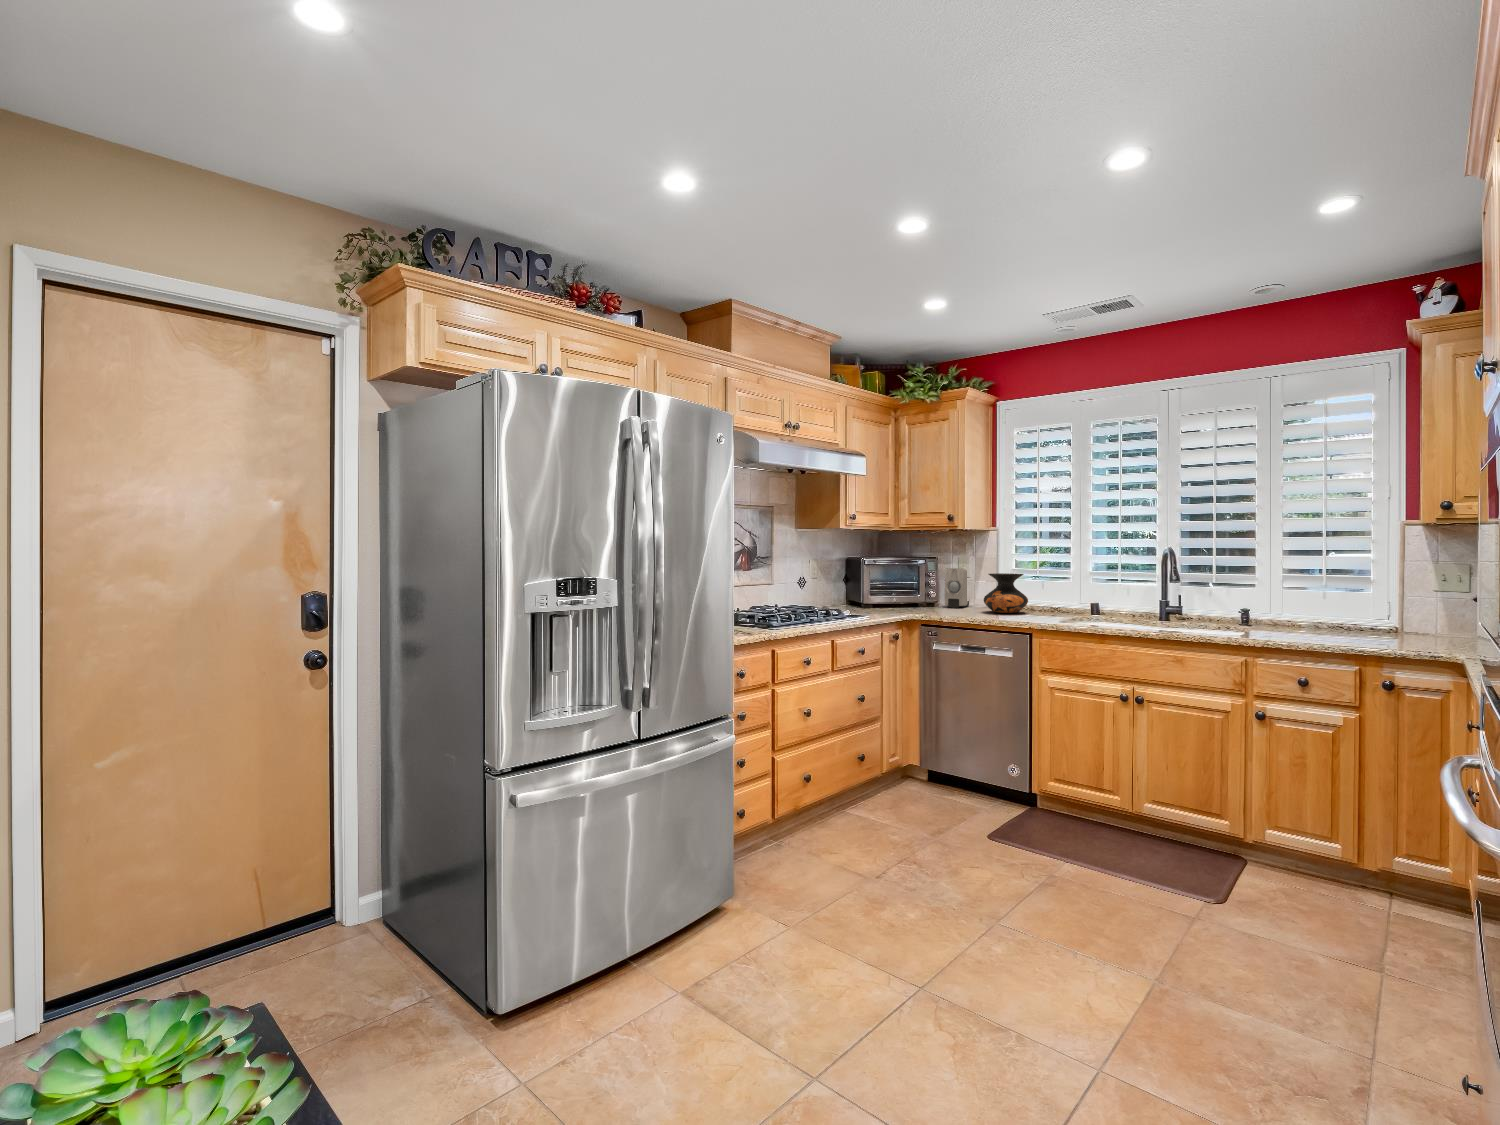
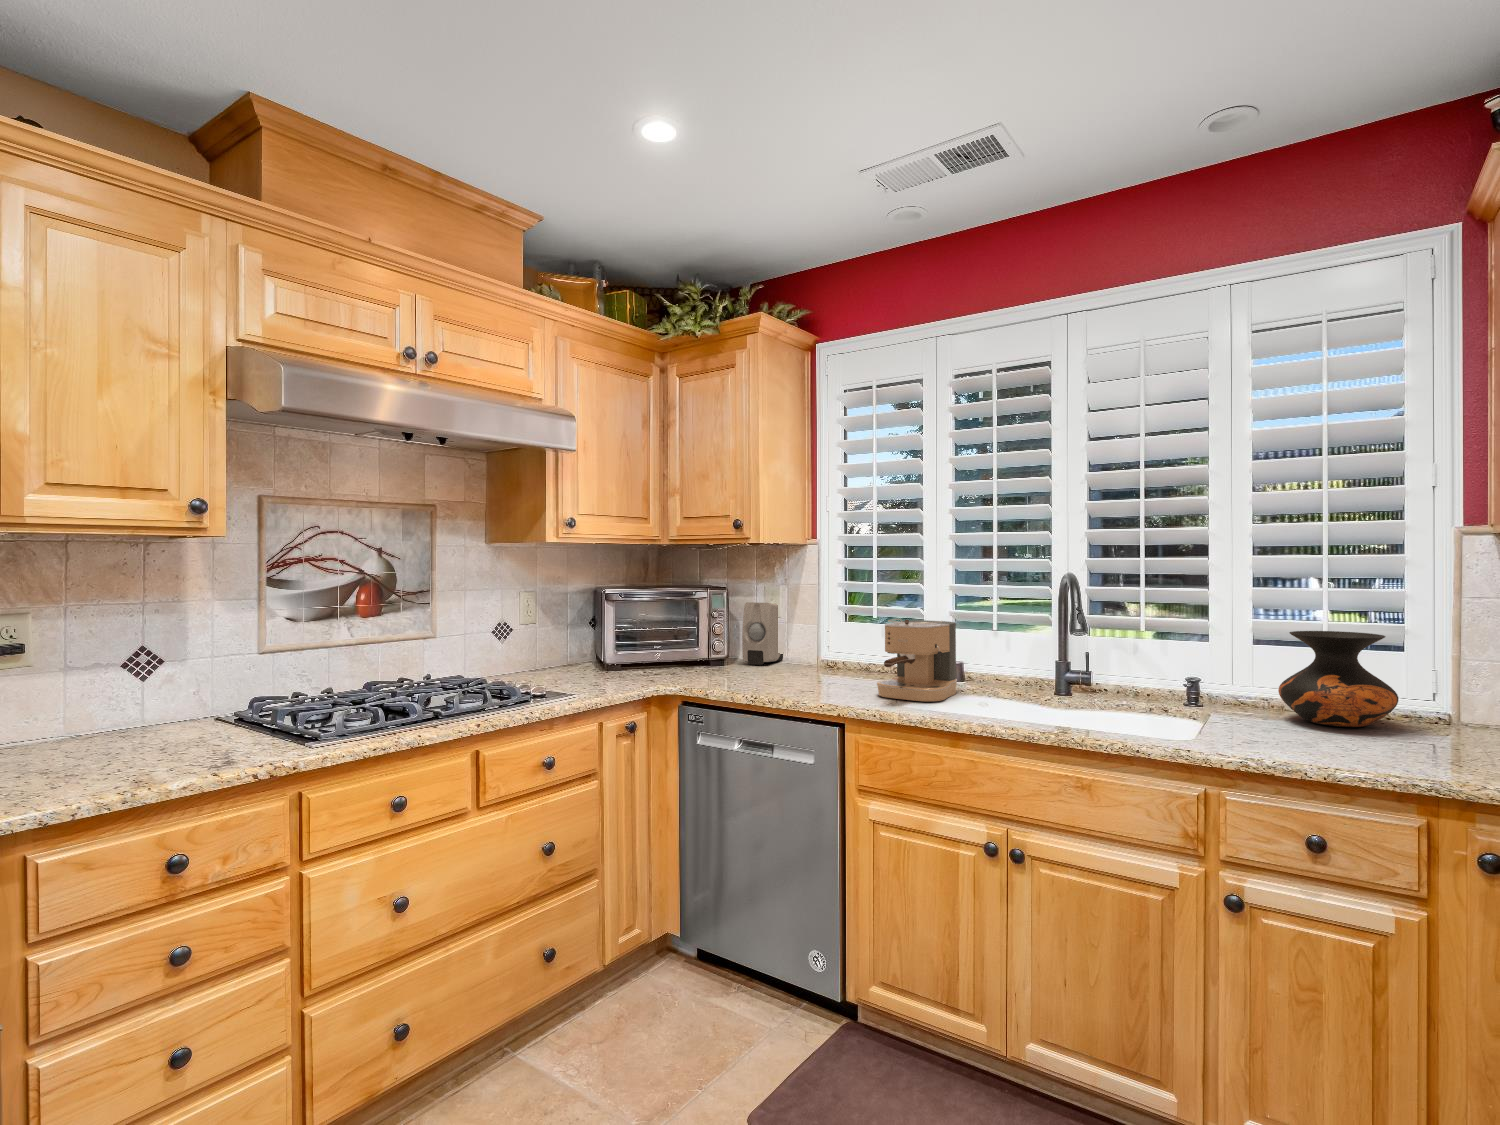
vase: present [984,573,1028,613] -> present [1278,631,1399,727]
coffee maker: none [1046,575,1096,622] -> present [877,619,957,701]

